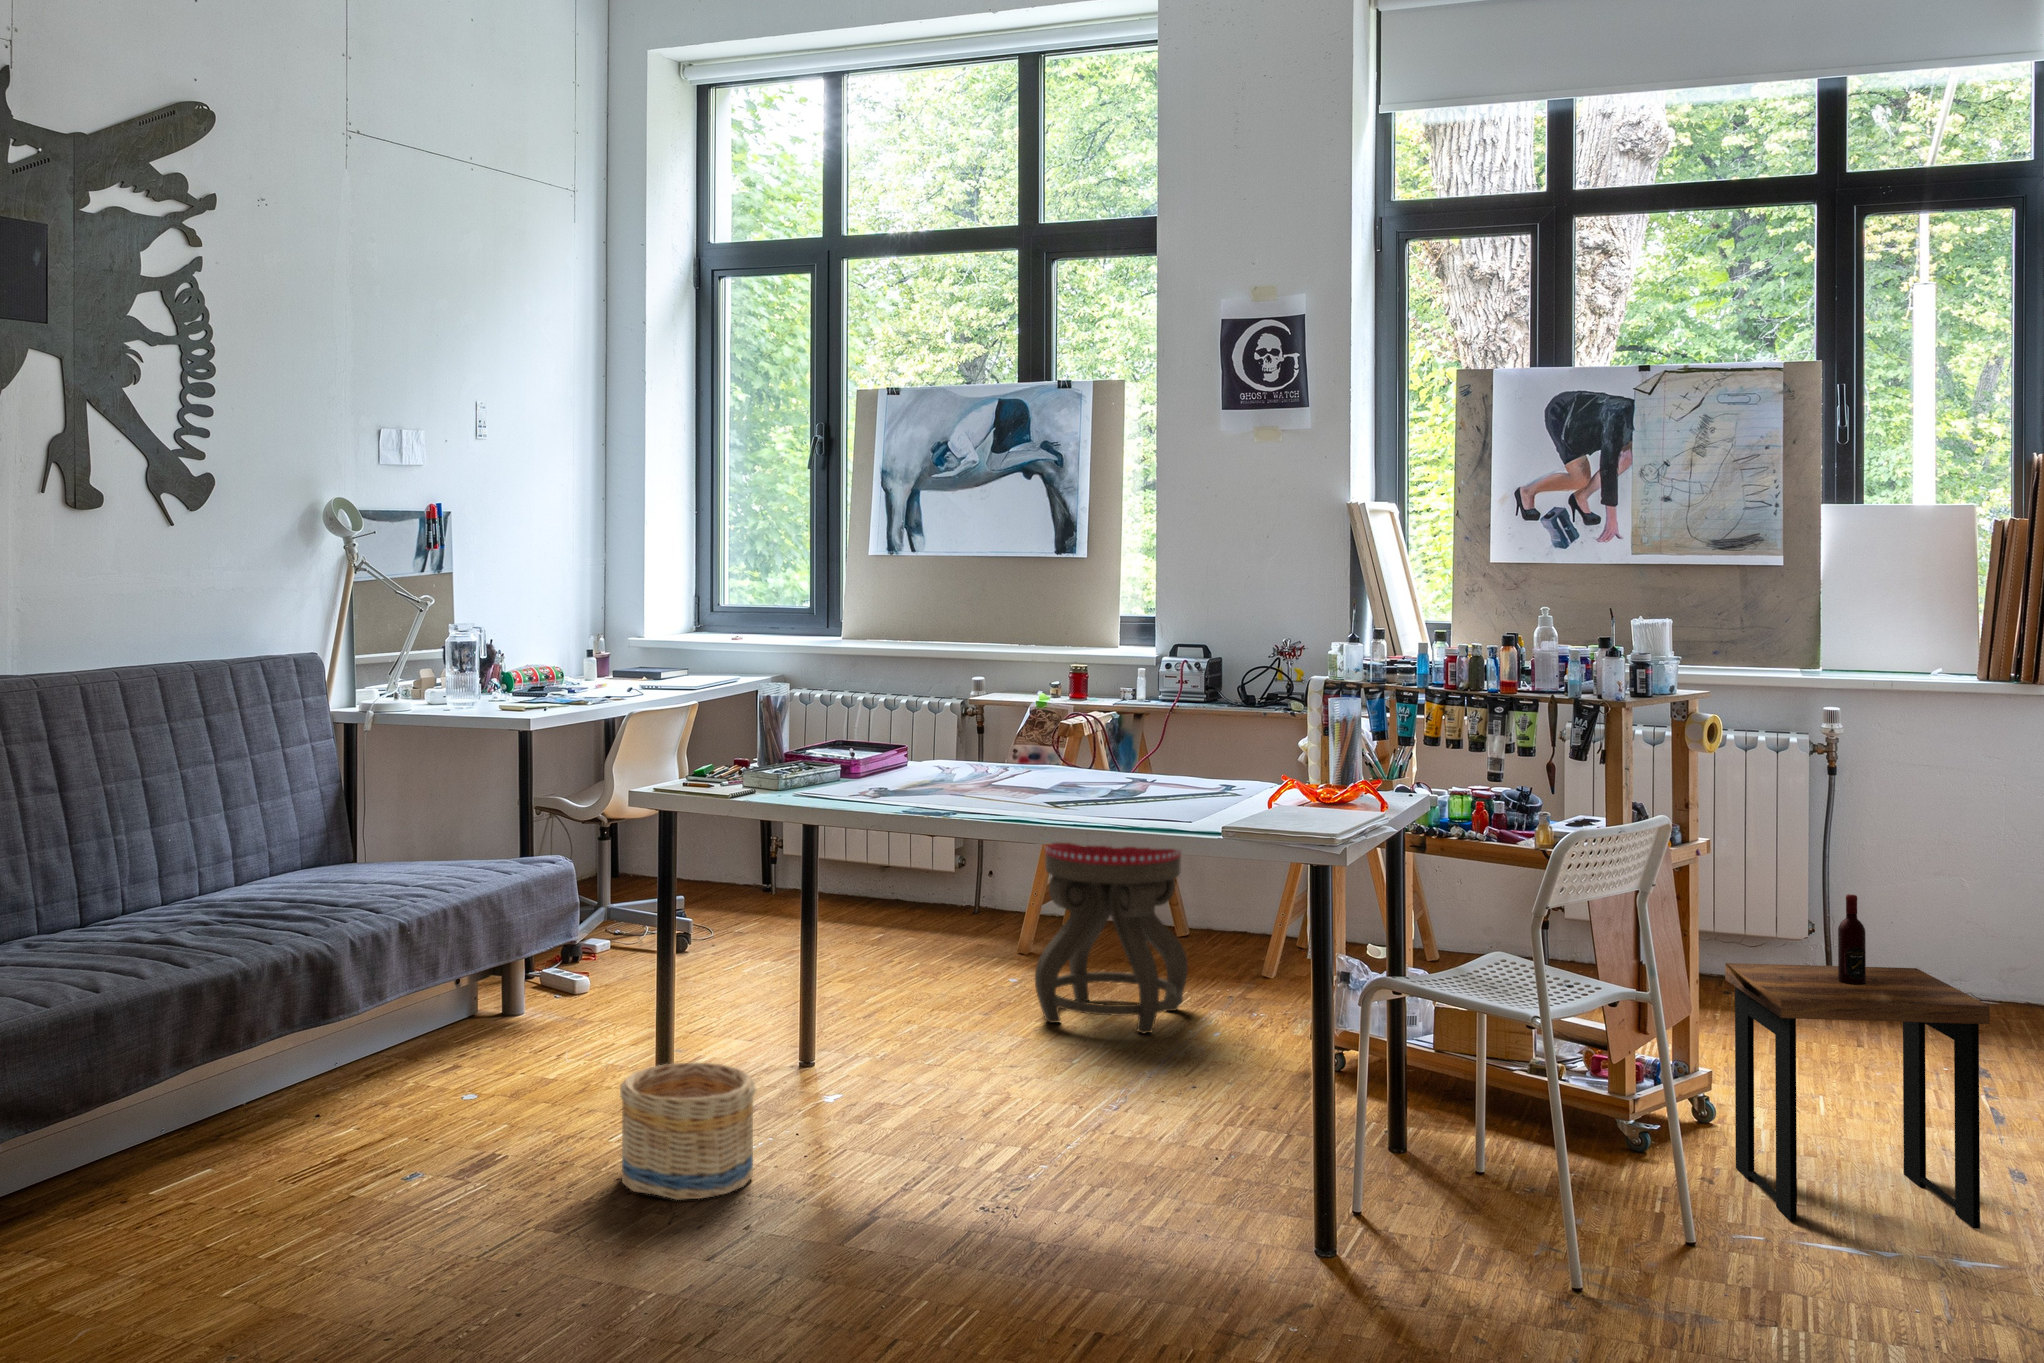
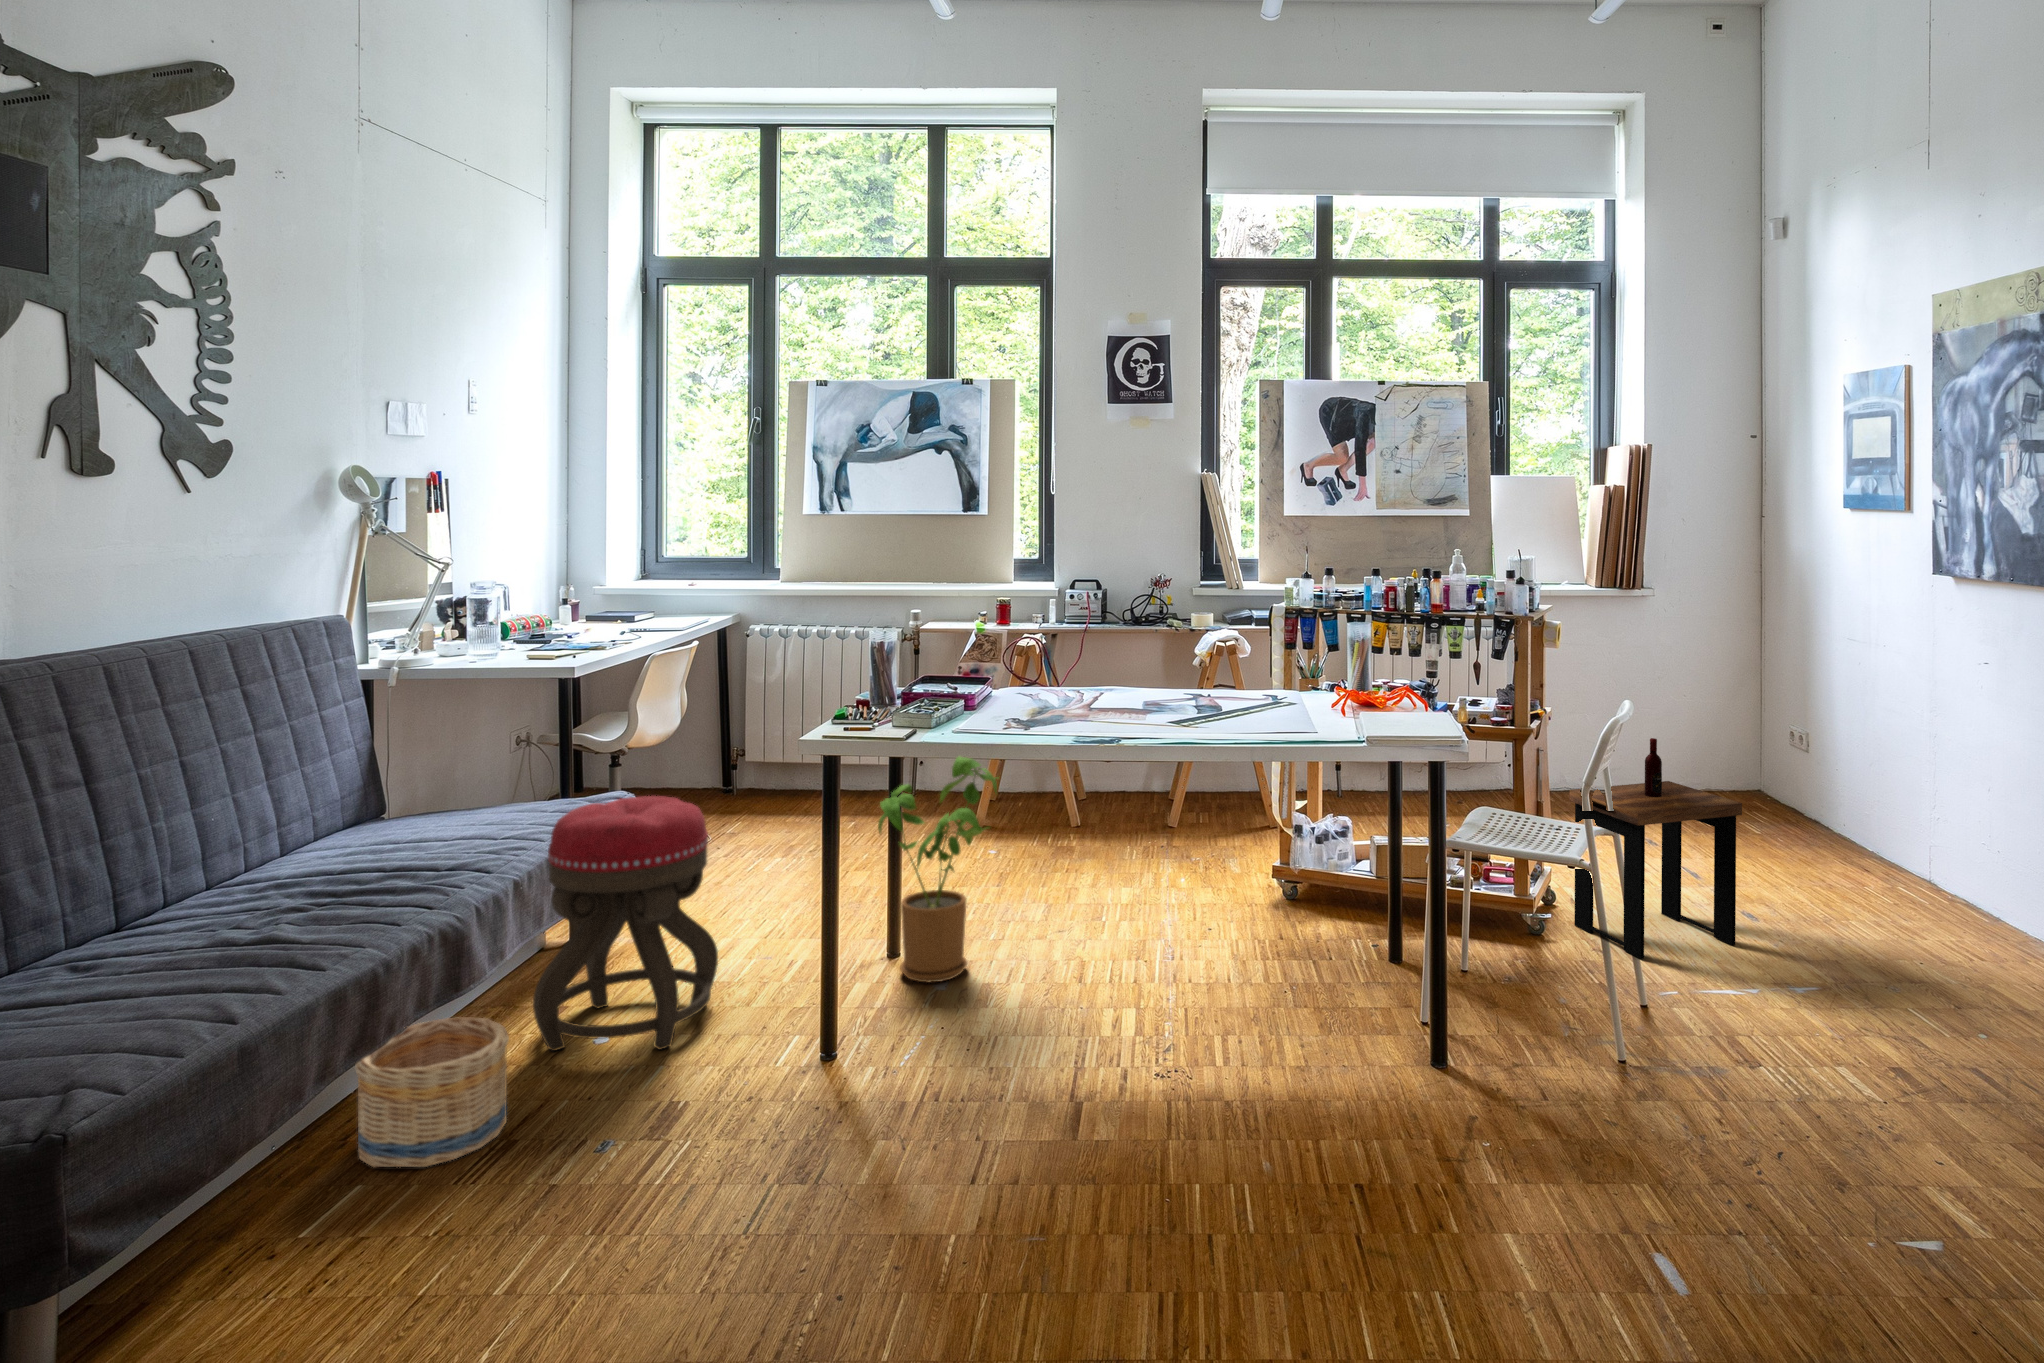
house plant: none [772,840,920,1106] -> present [878,757,997,983]
ottoman: present [1035,843,1188,1033] -> present [533,796,718,1051]
basket: present [620,1063,756,1200] -> present [355,1017,509,1167]

